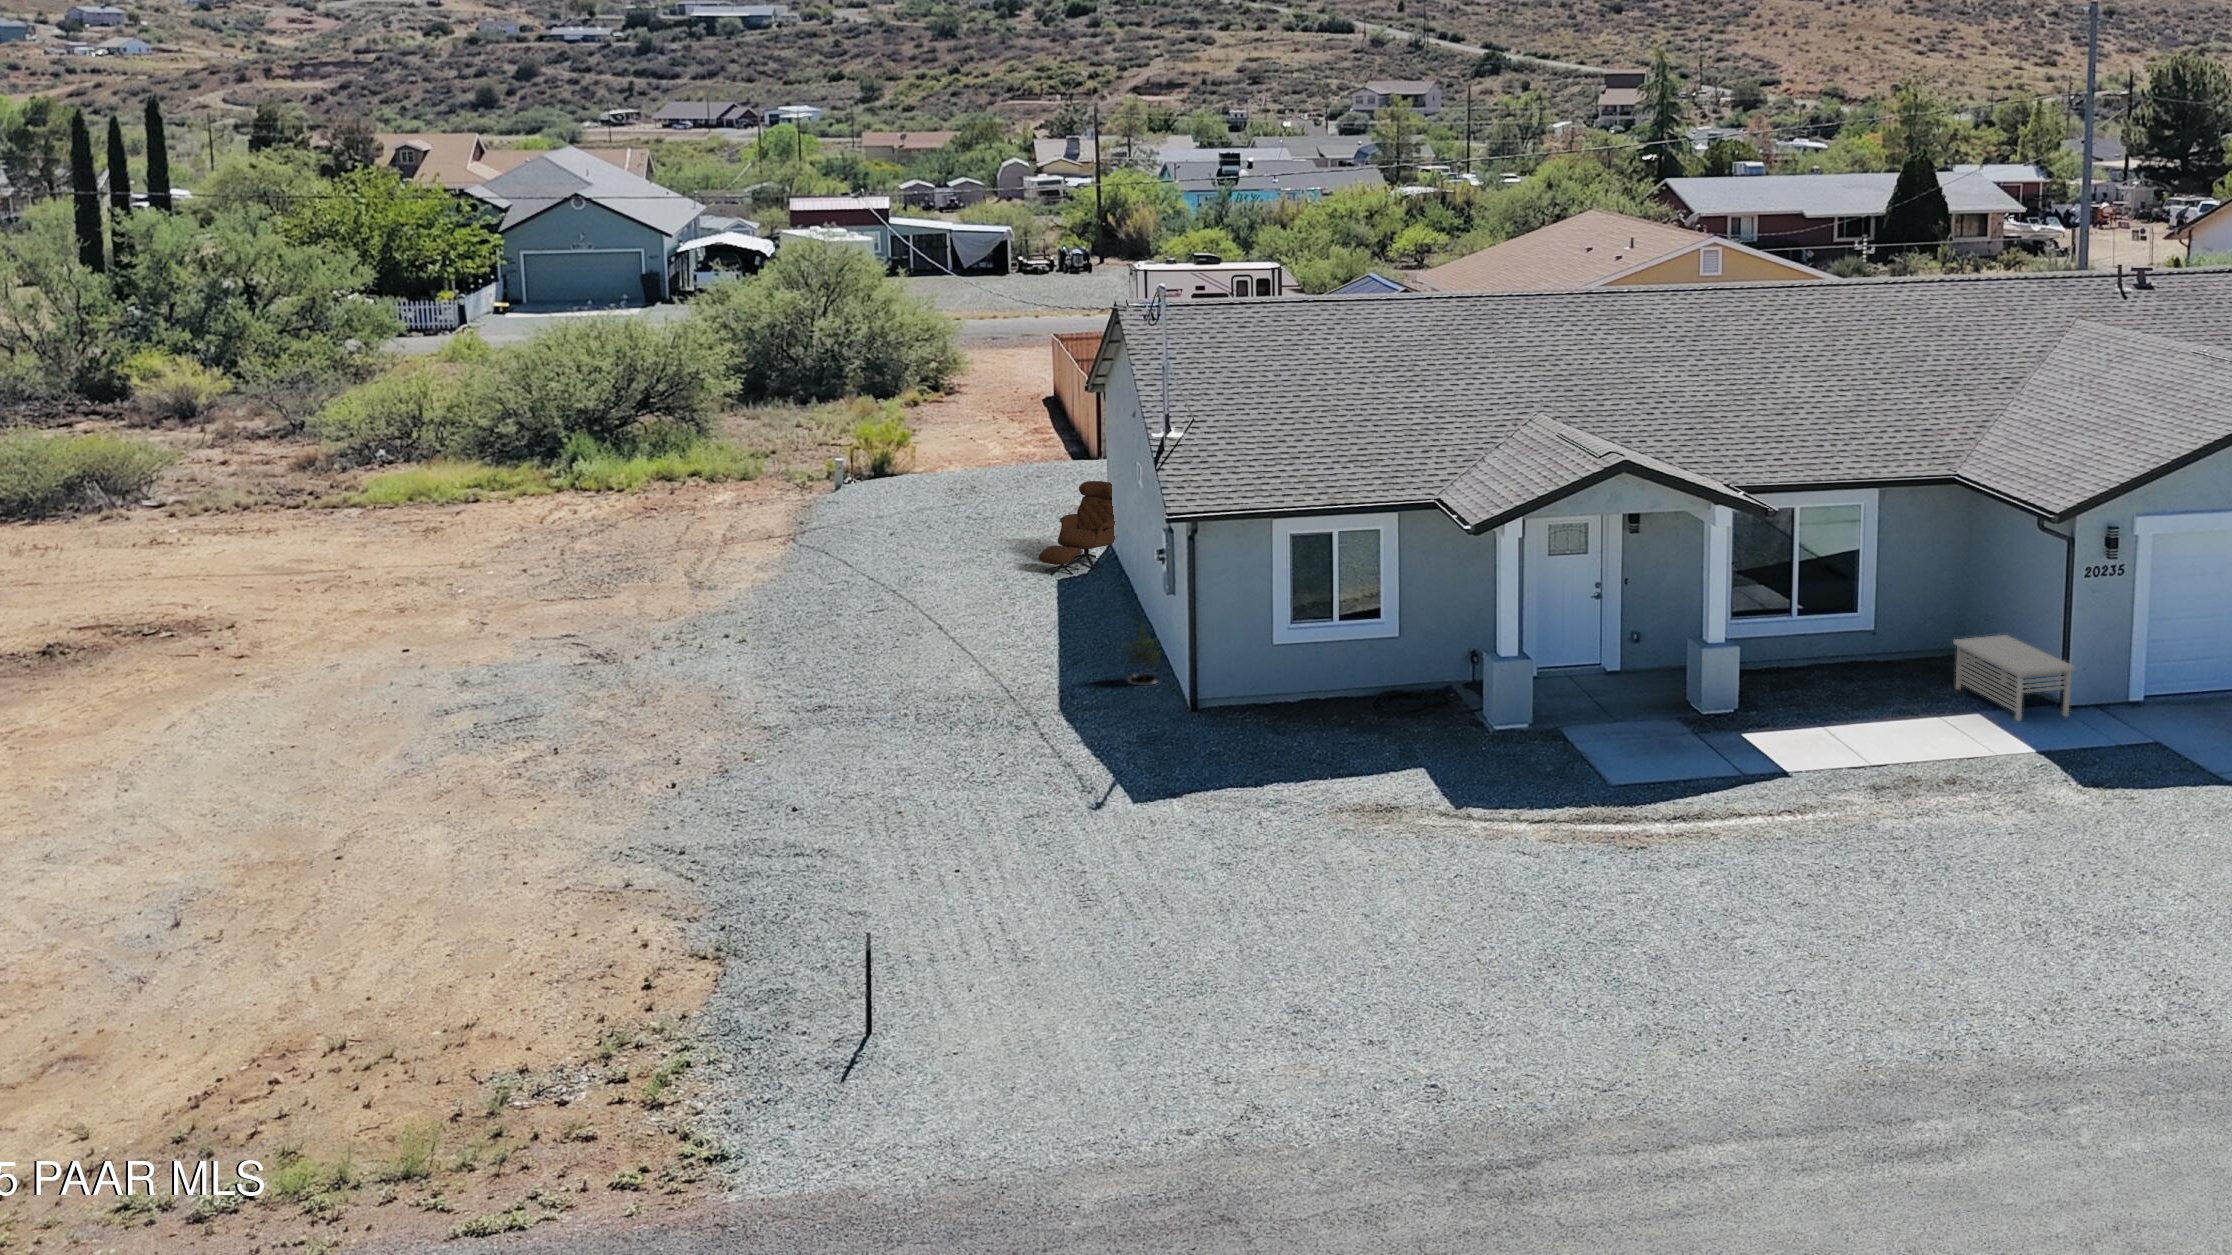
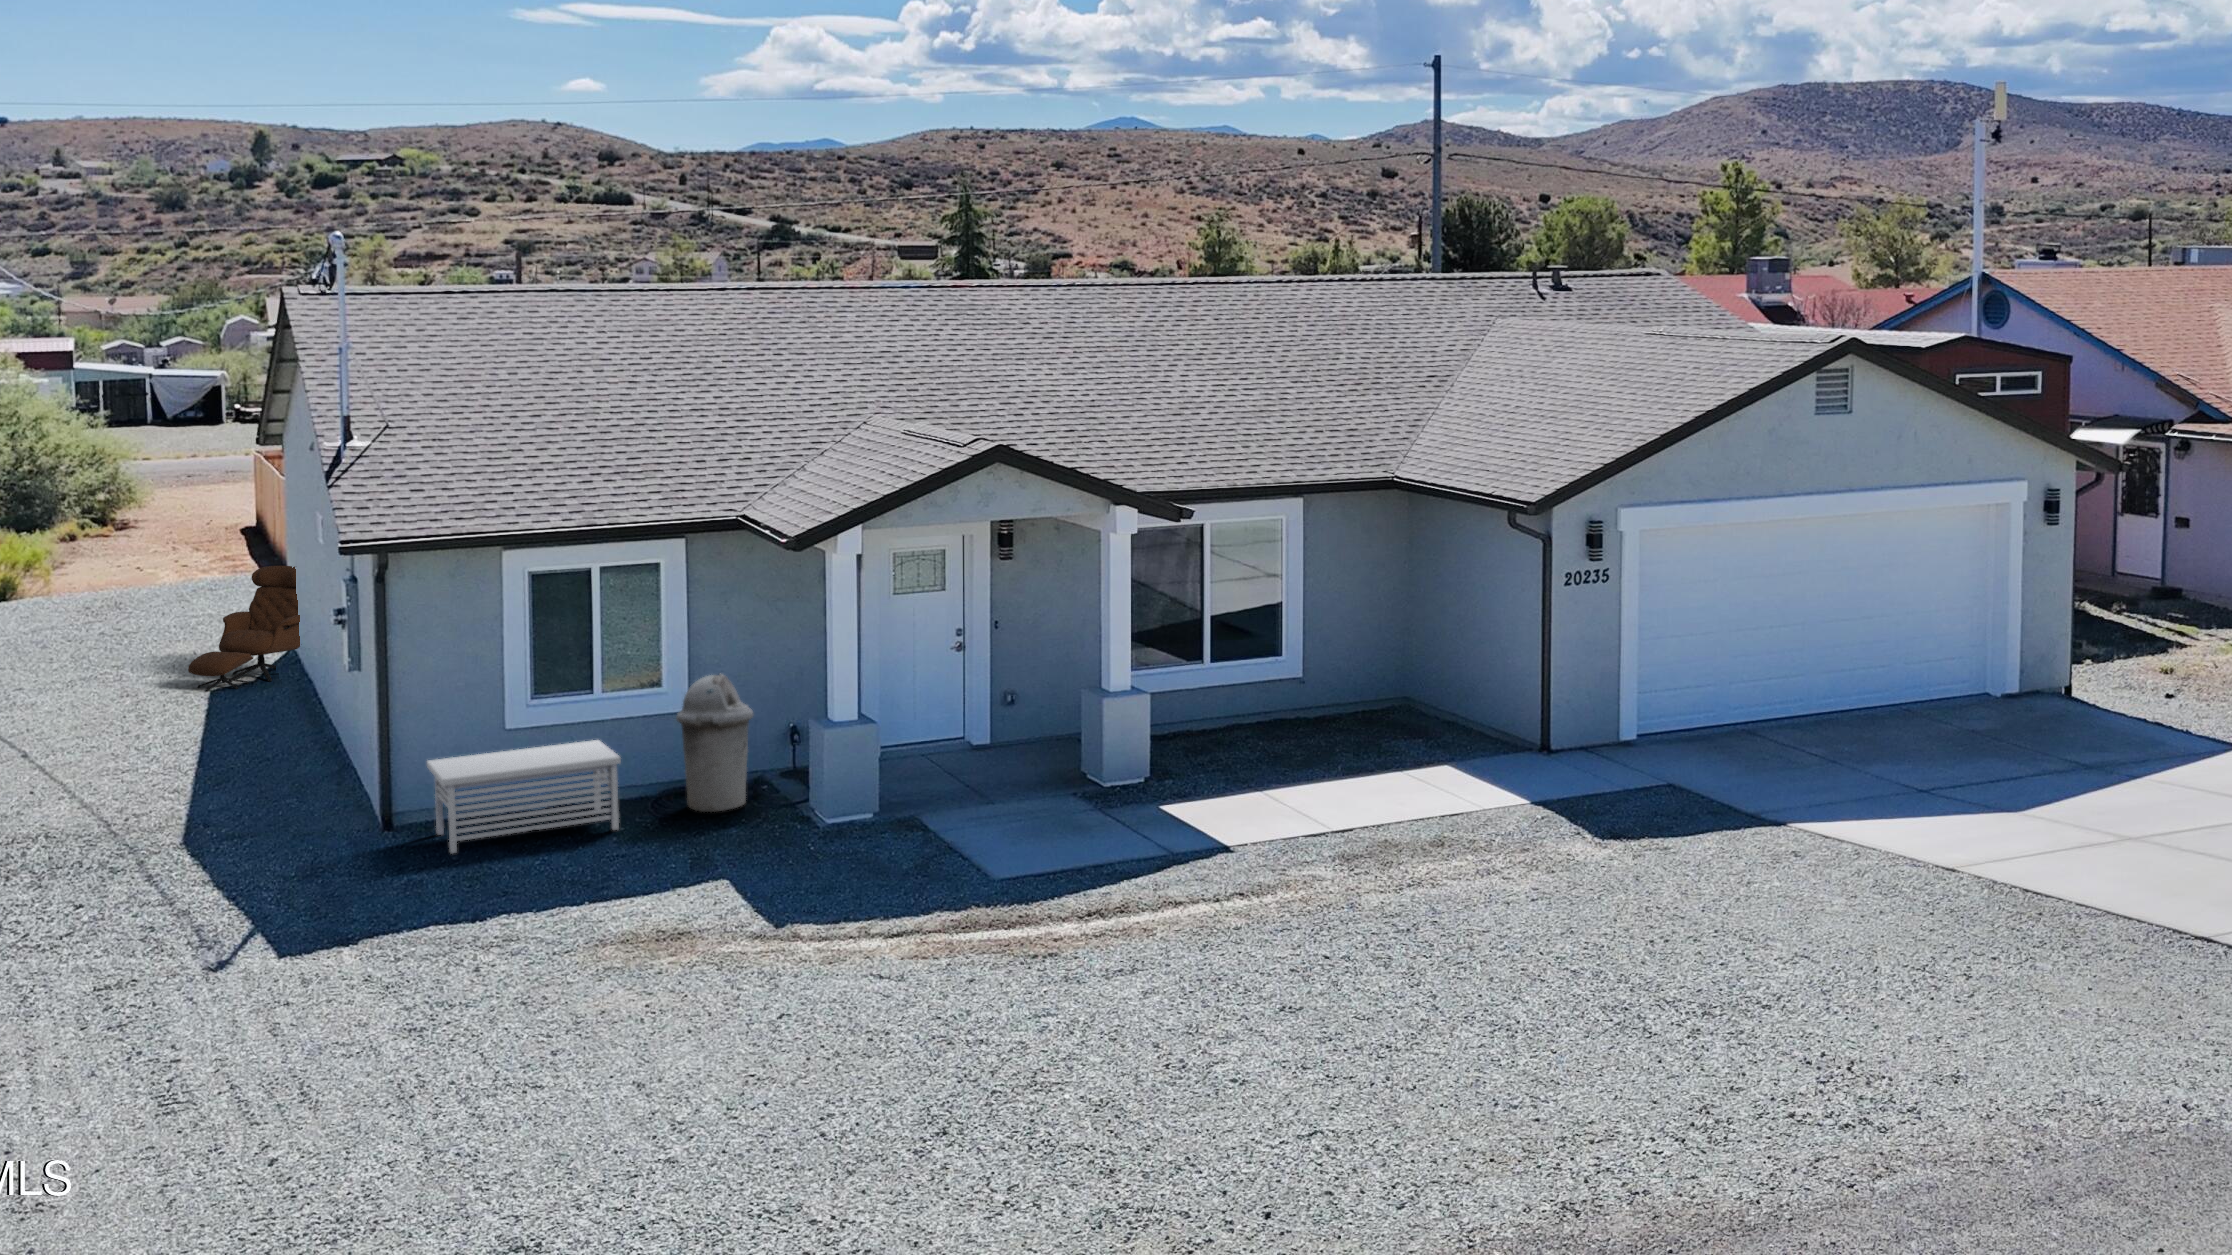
trash can: none [1390,612,1445,711] -> present [676,674,753,812]
potted tree: present [1124,626,1159,685] -> none [277,715,343,808]
storage bench: present [1953,635,2074,721] -> present [427,740,621,853]

